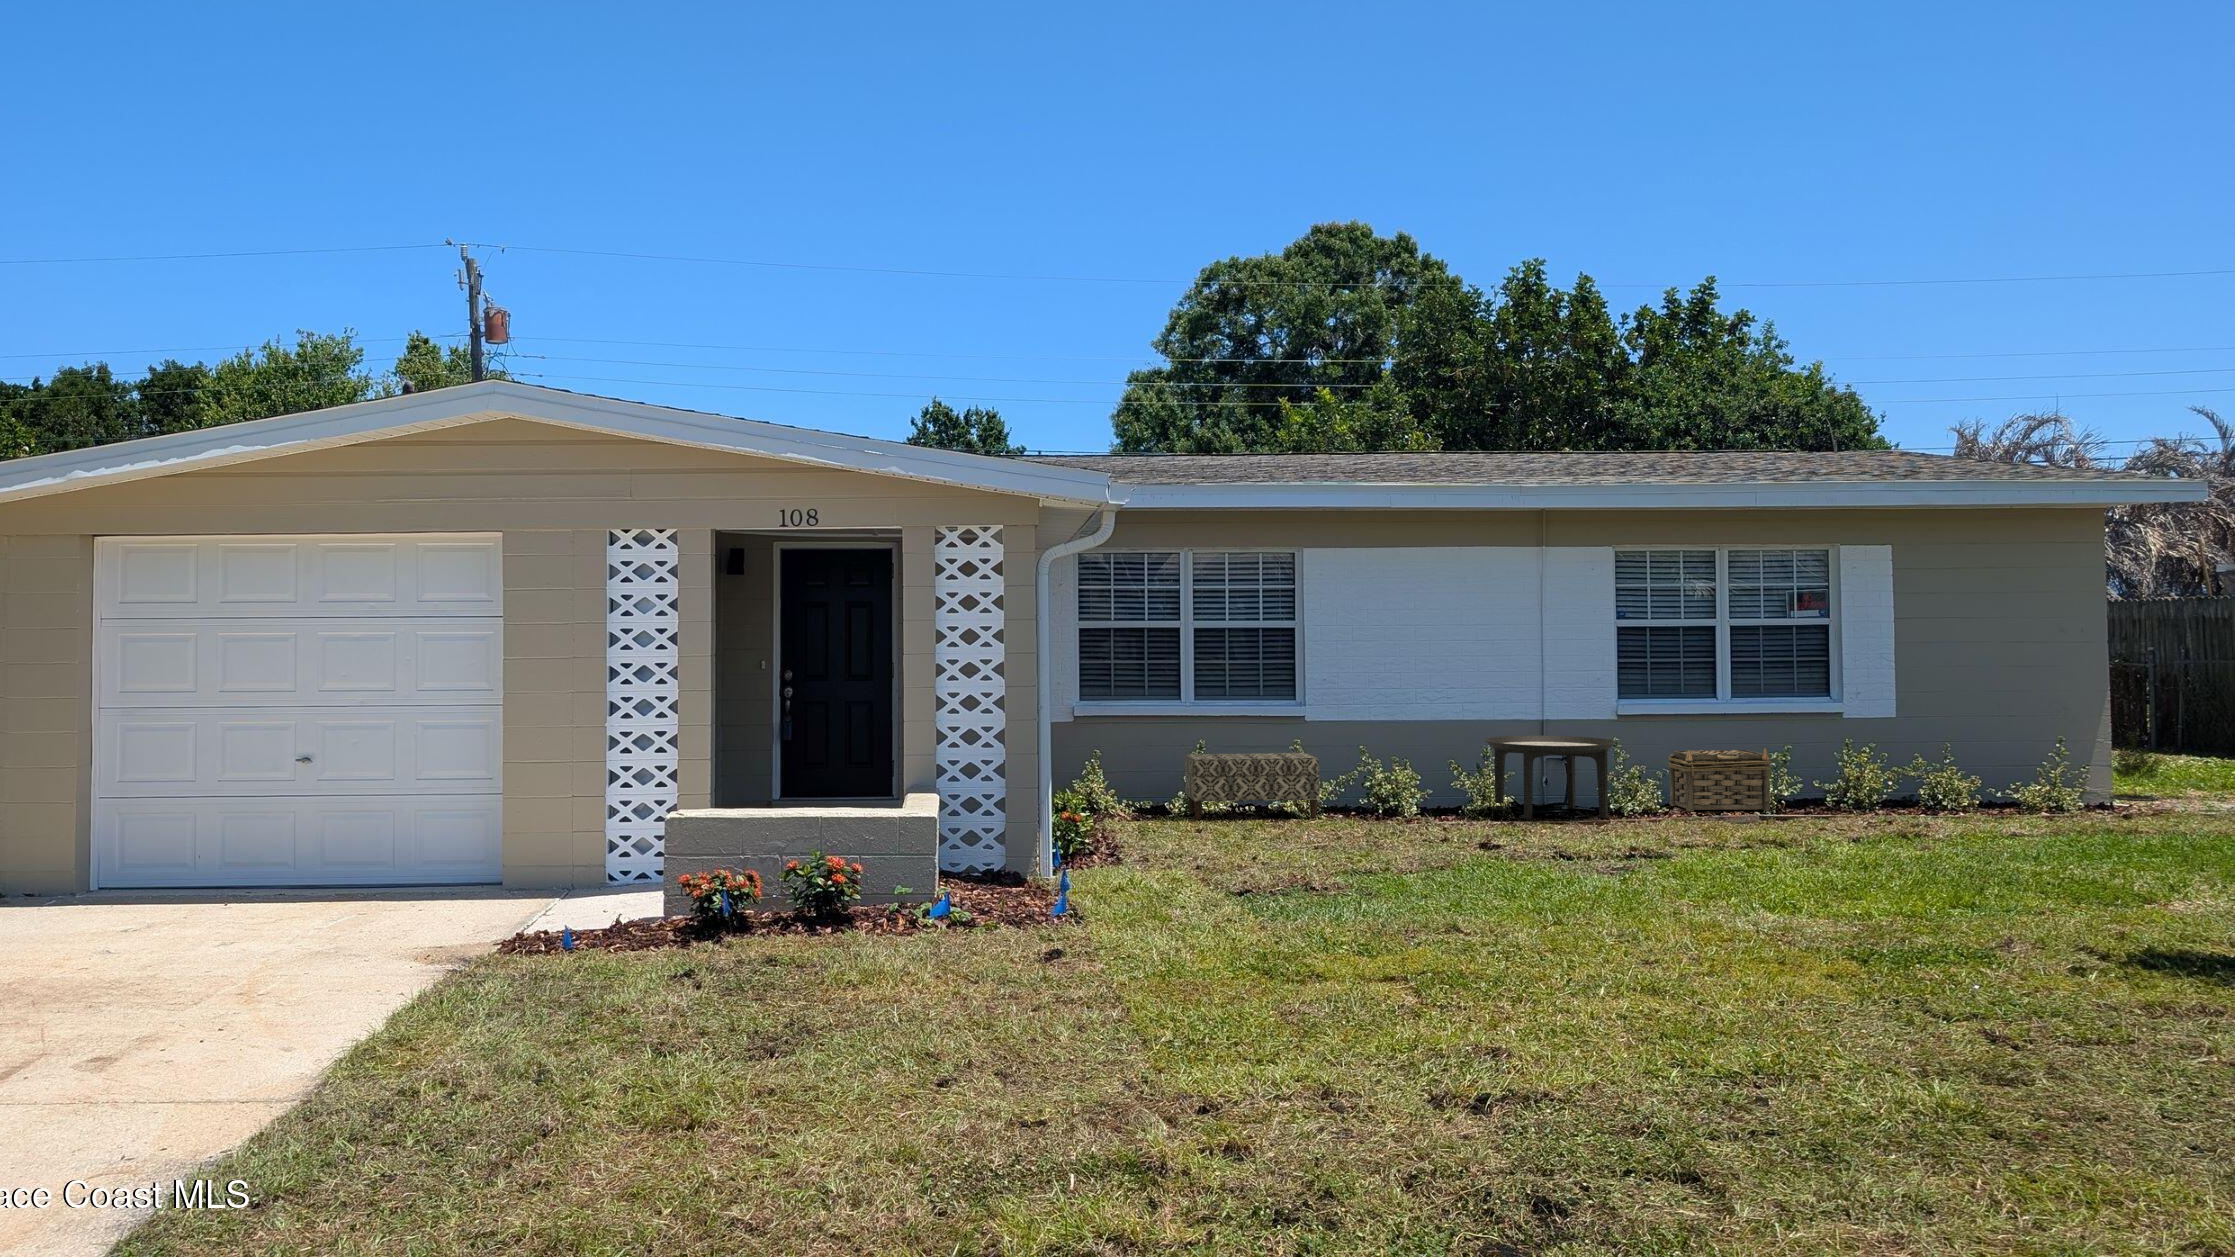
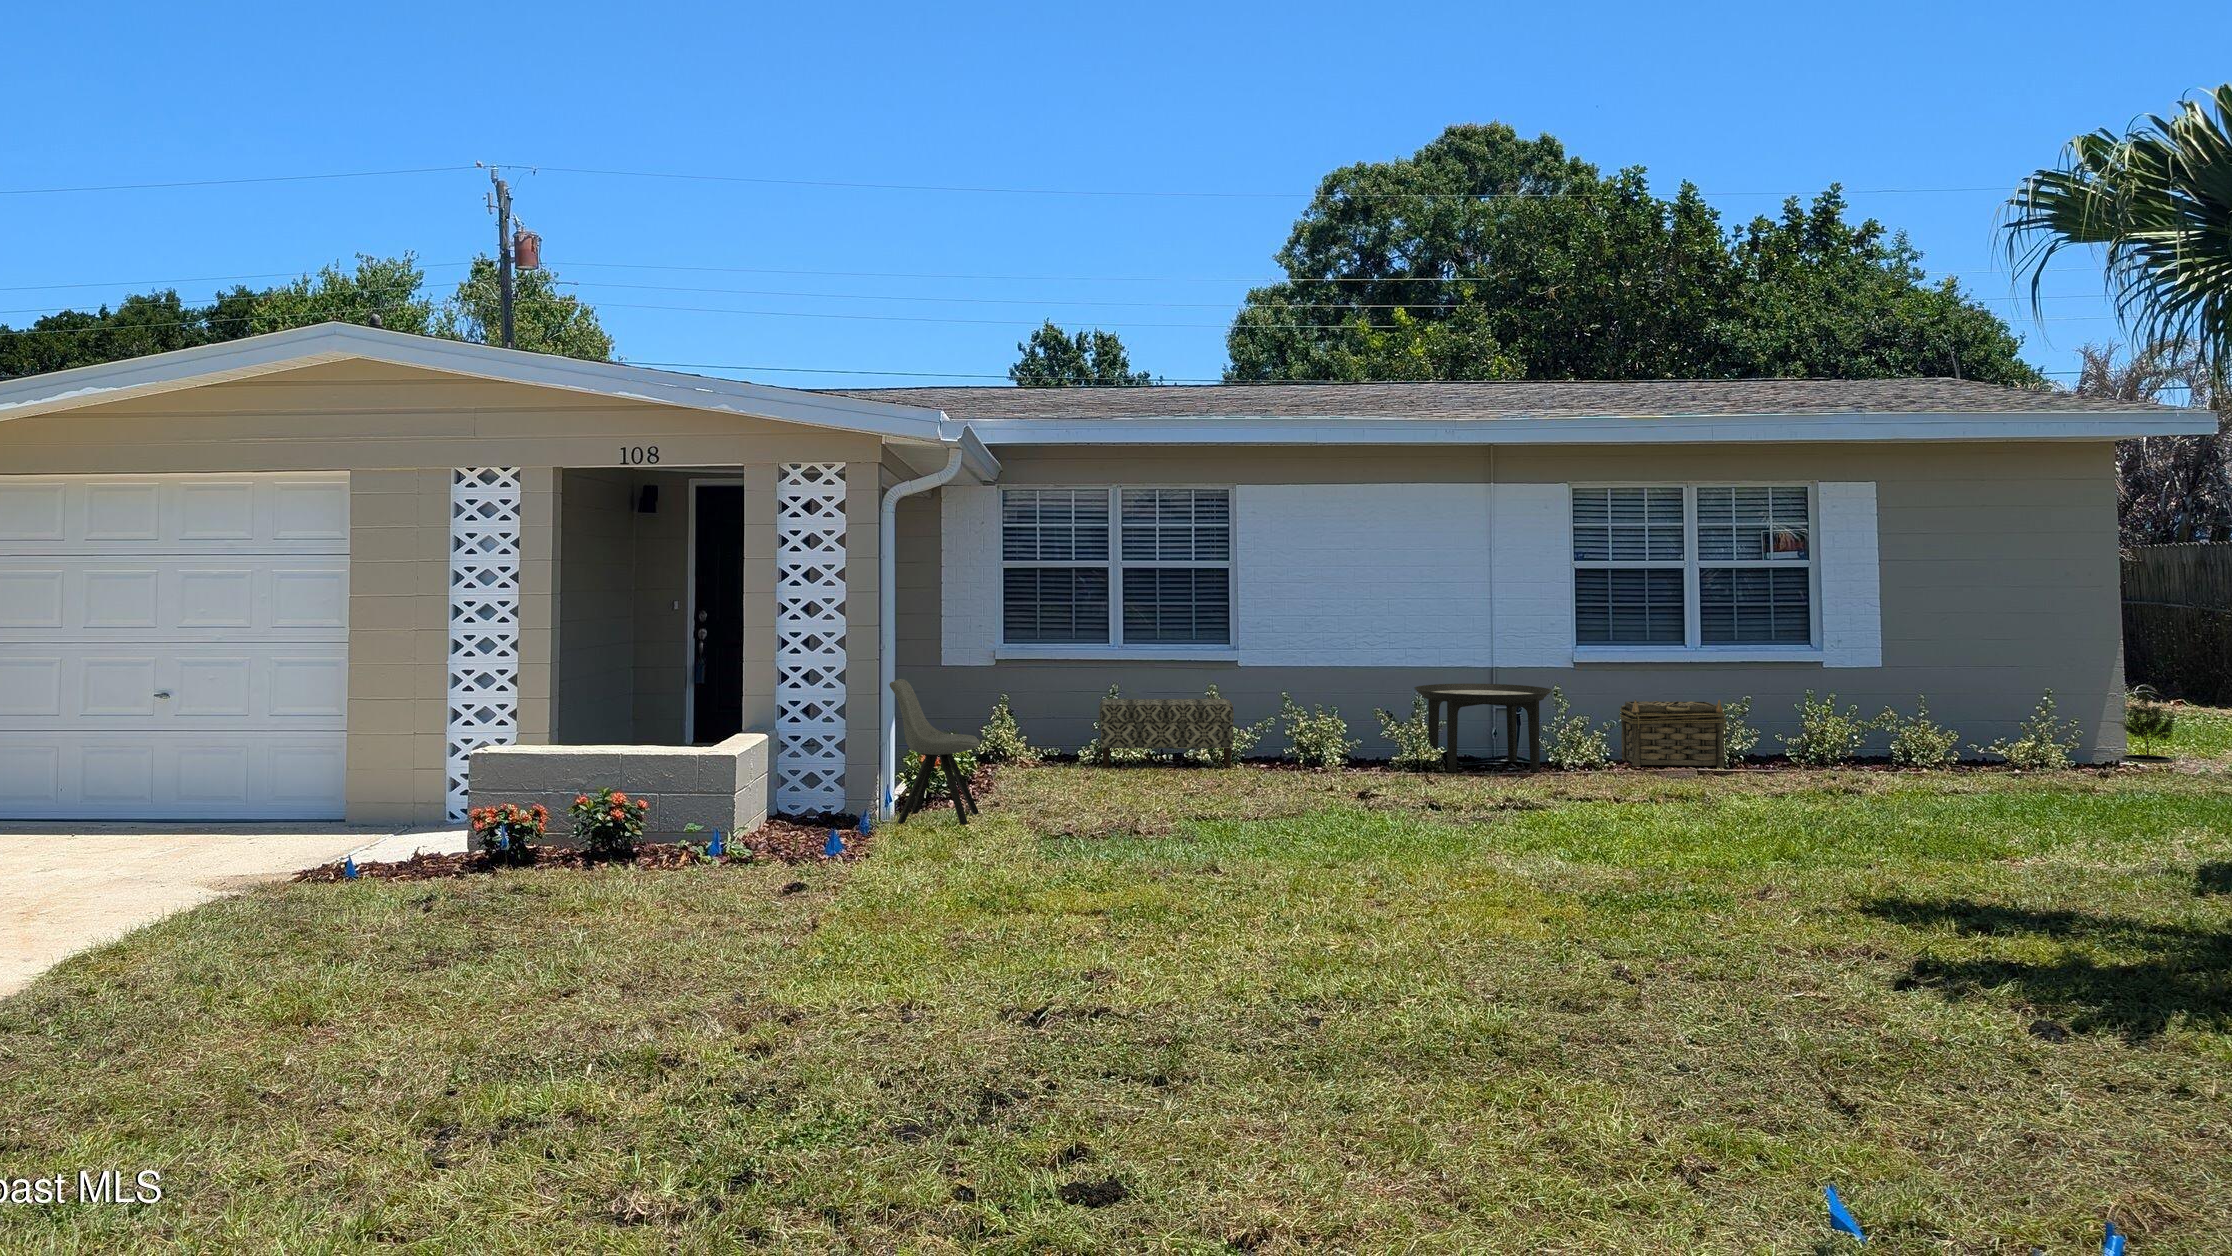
chair: none [1046,737,1133,878] -> present [889,679,980,824]

